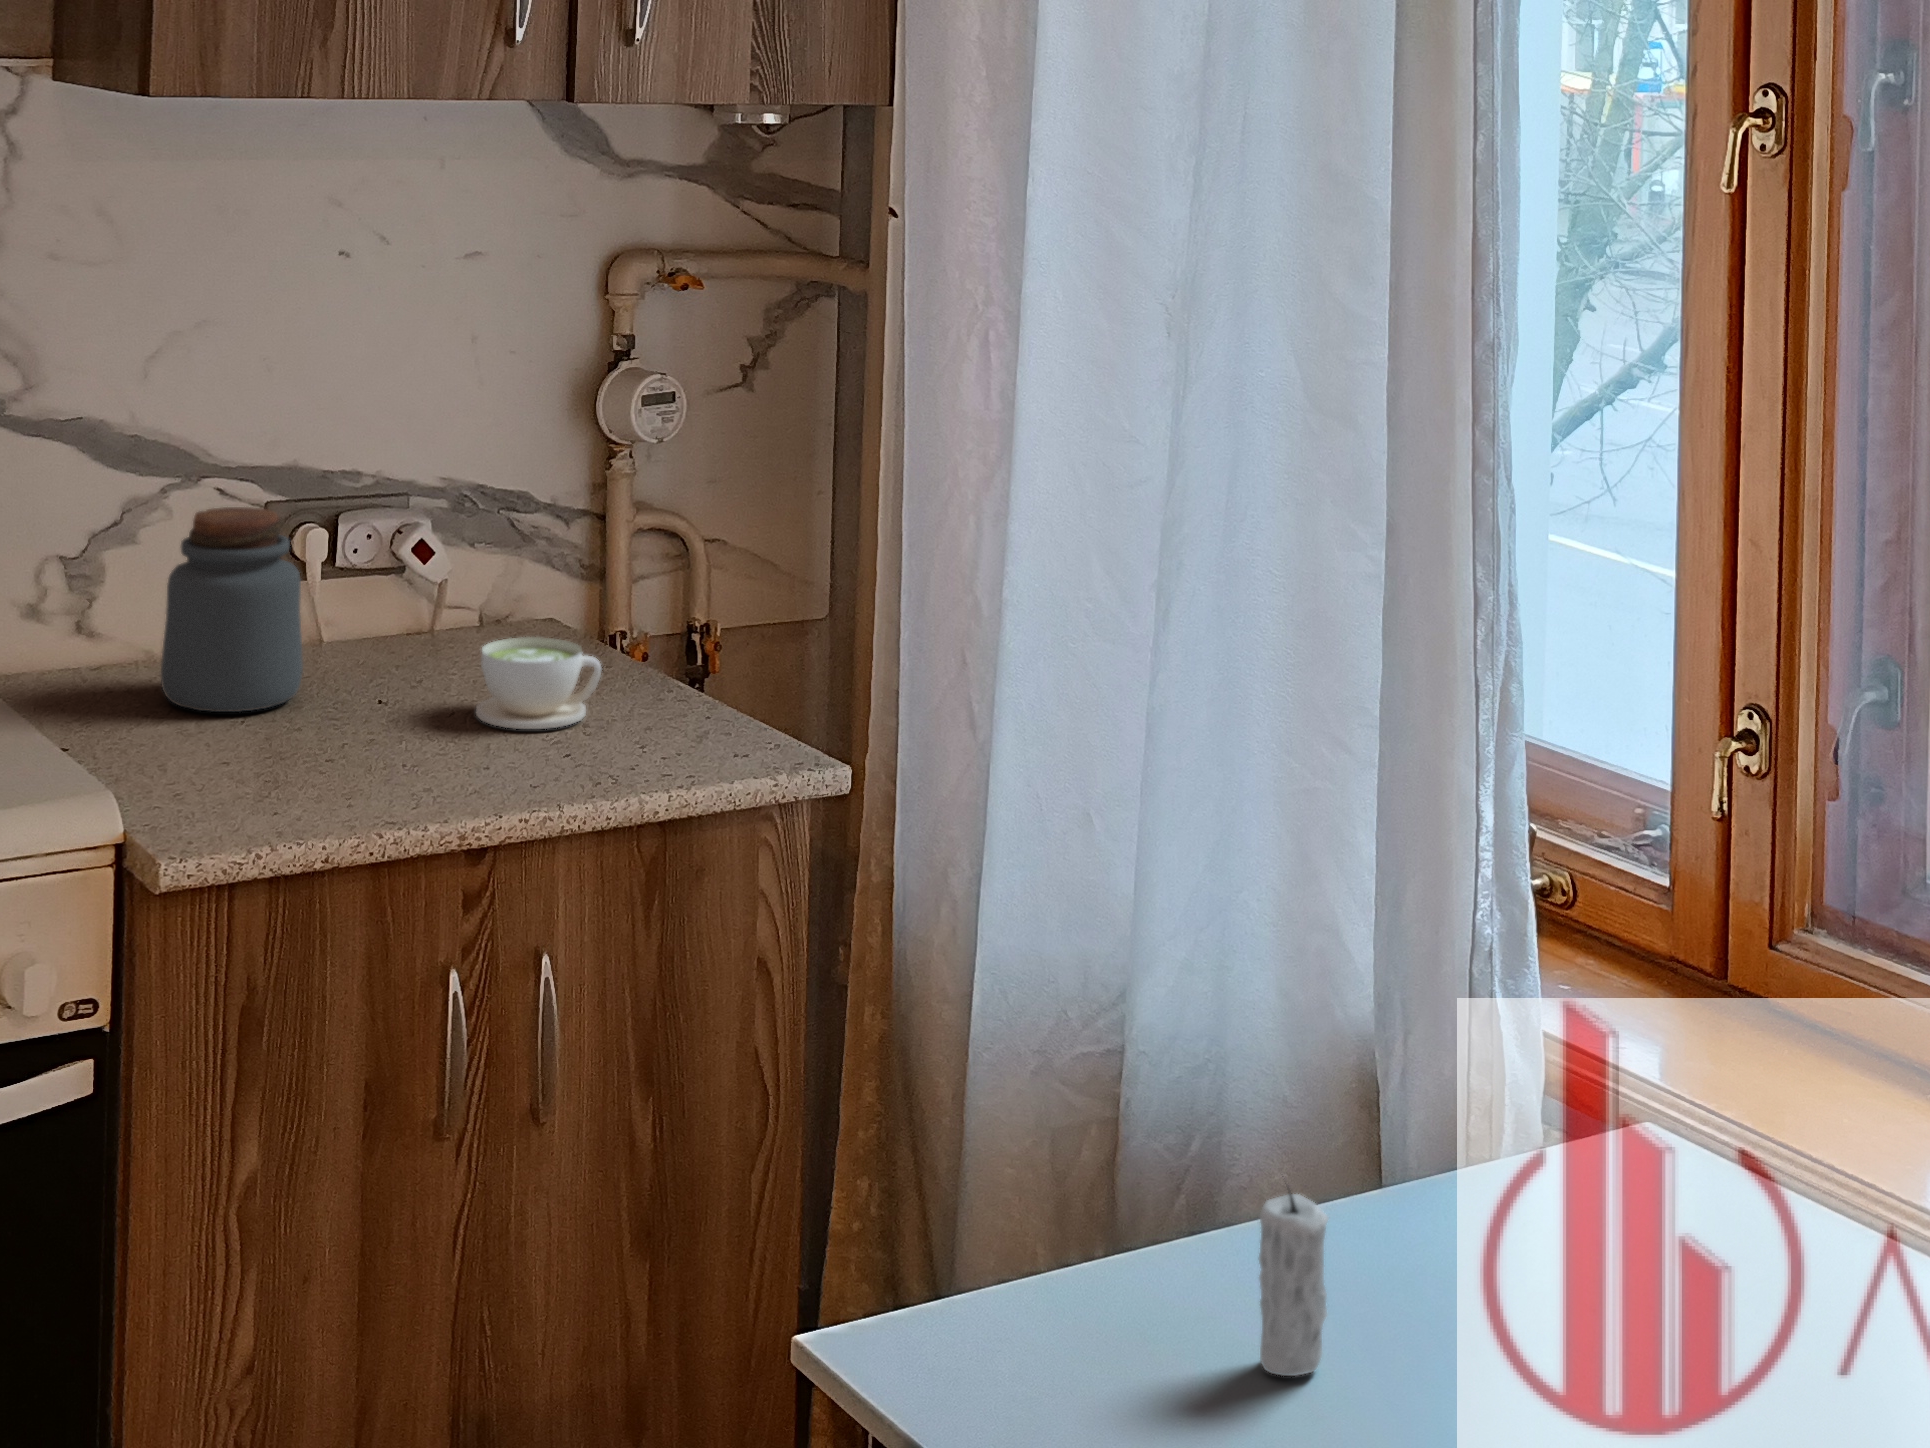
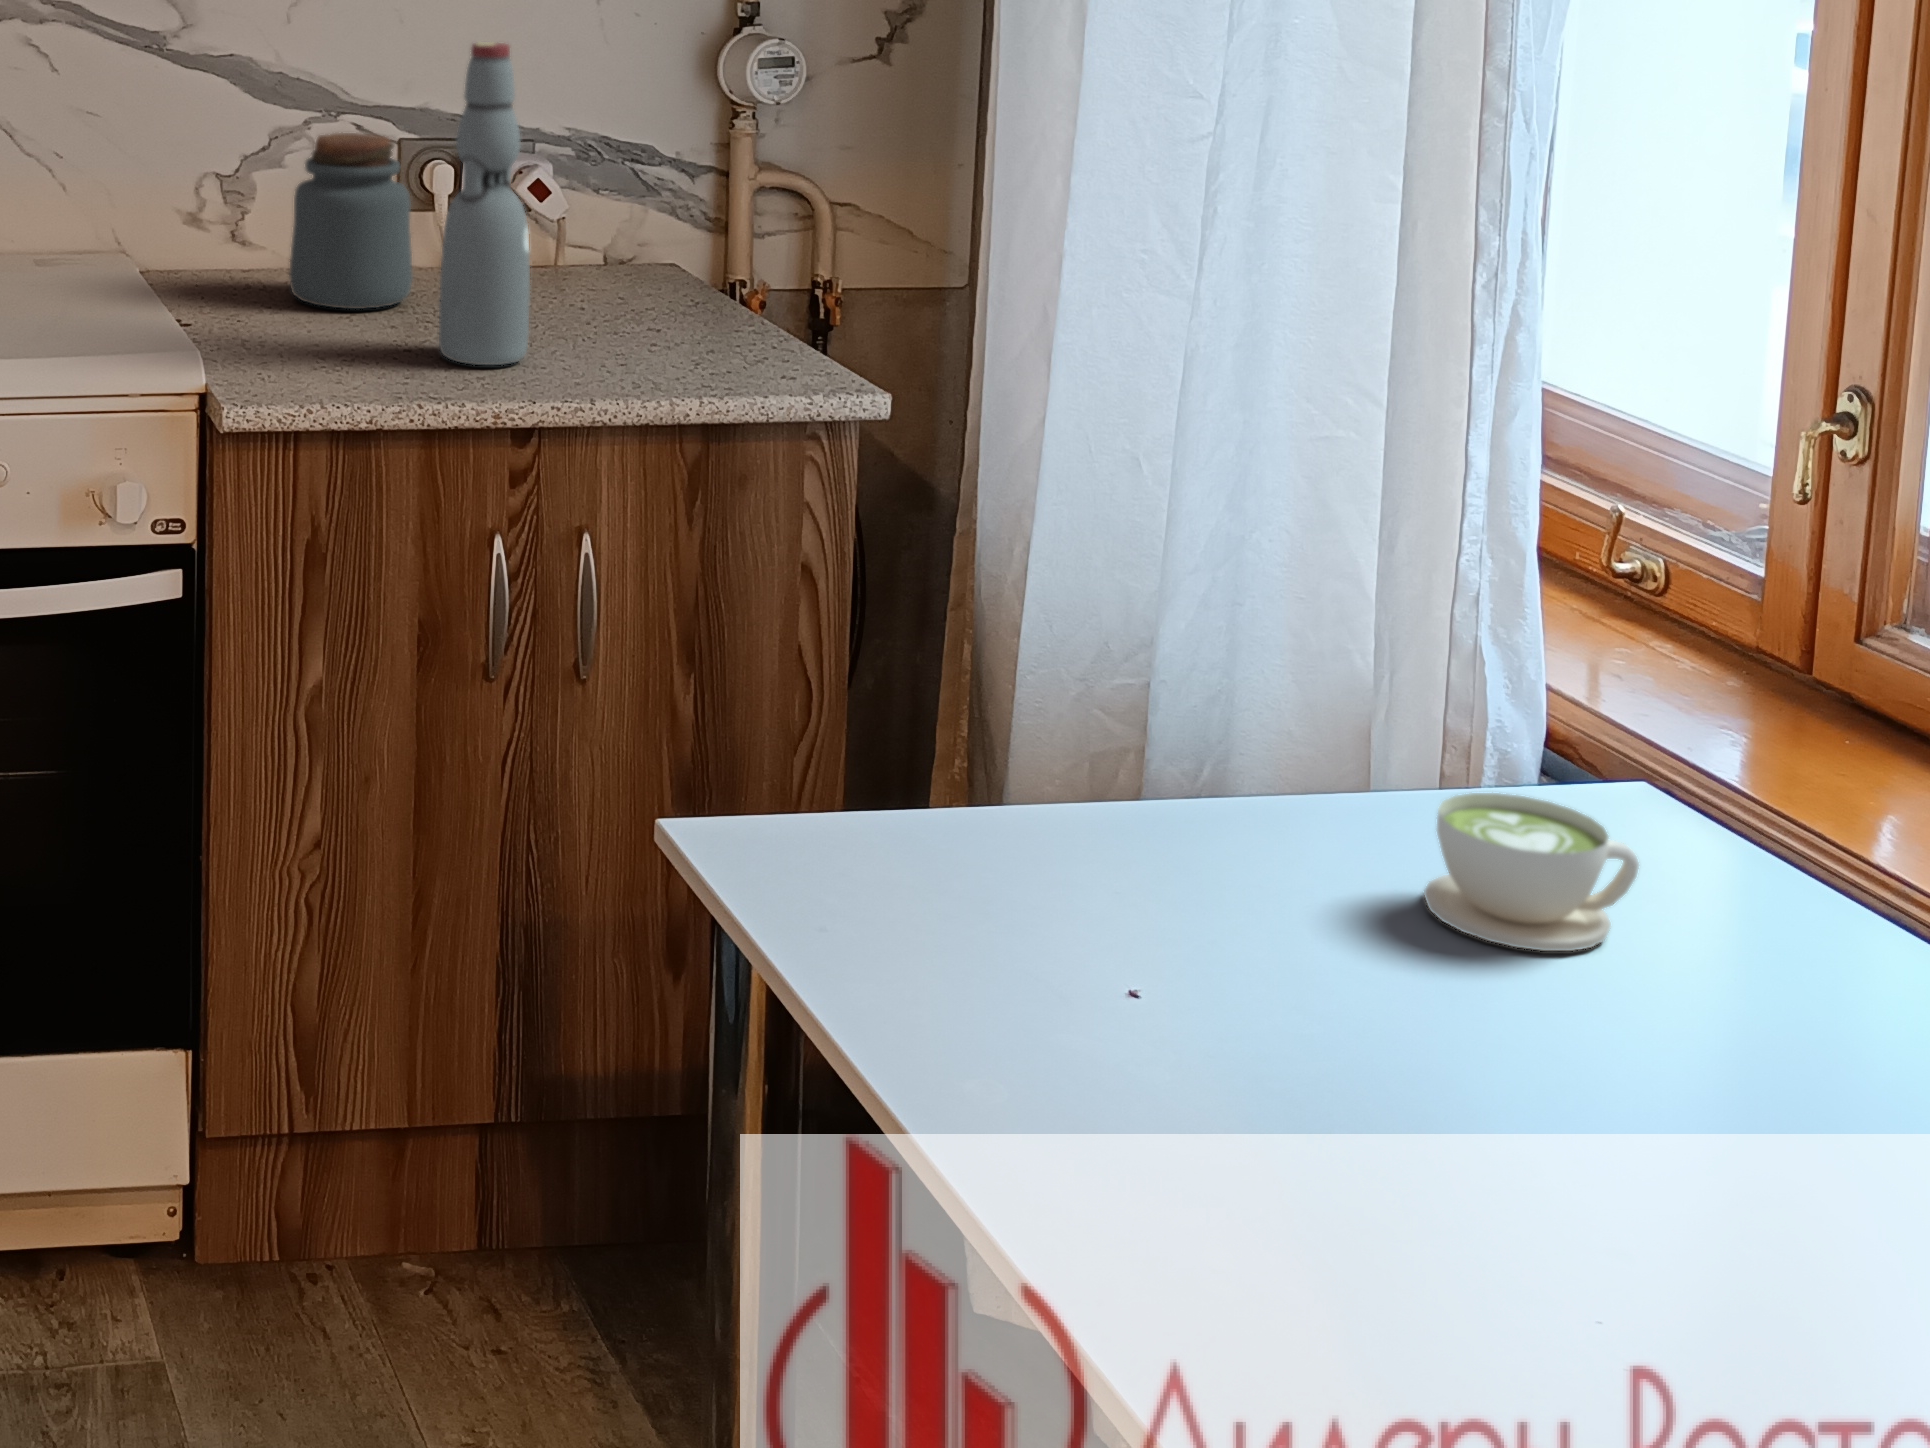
bottle: none [365,409,465,775] -> present [439,42,530,365]
coffee cup: present [476,637,601,729] -> present [1424,793,1639,951]
candle: present [1259,1192,1329,1376] -> none [1076,722,1151,908]

